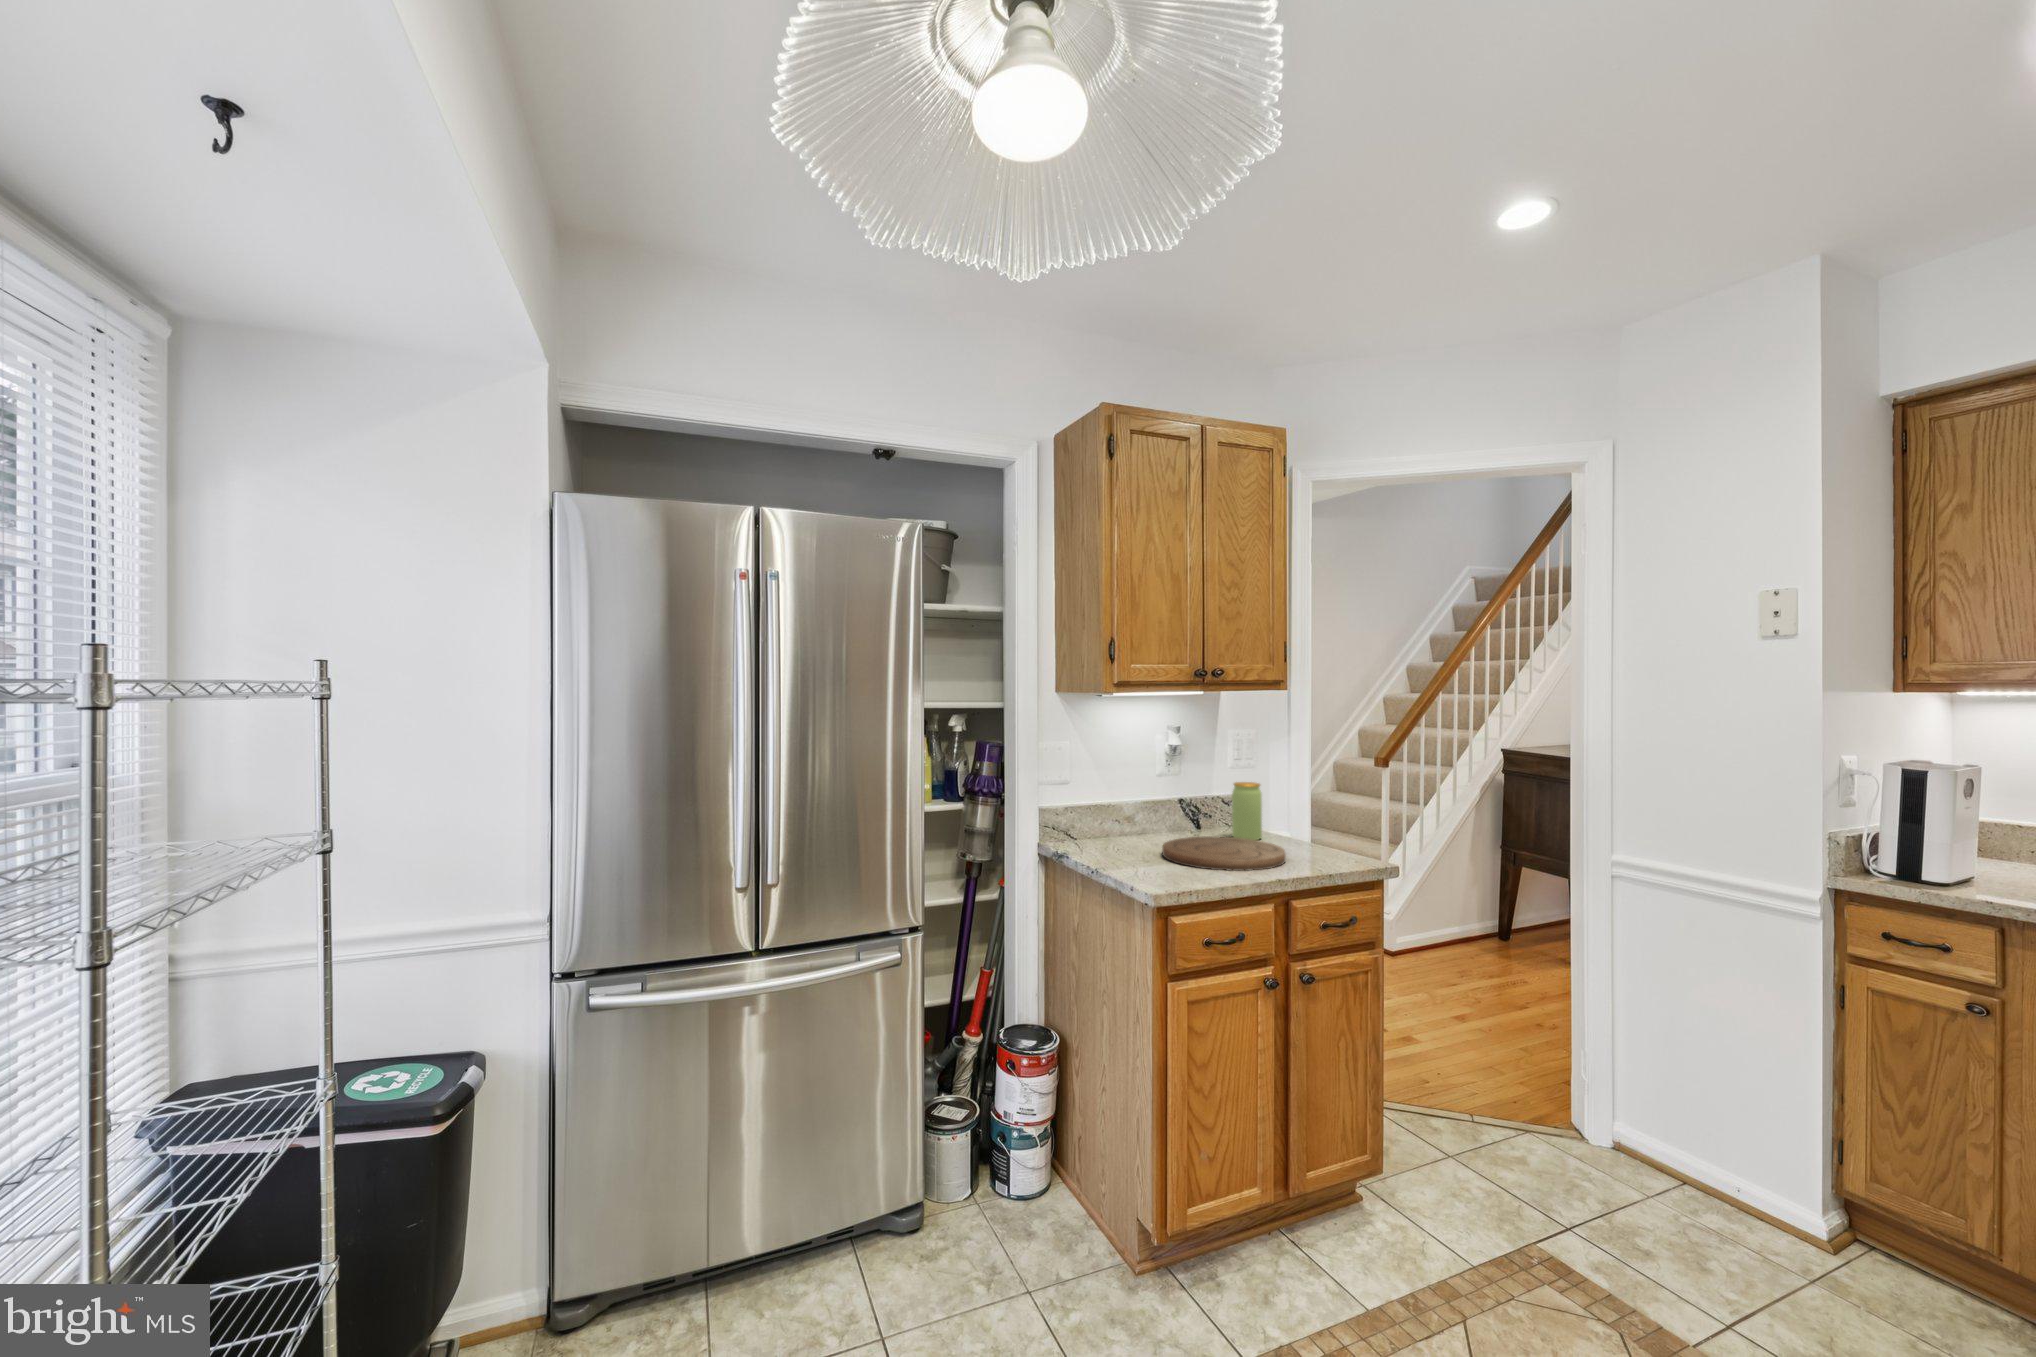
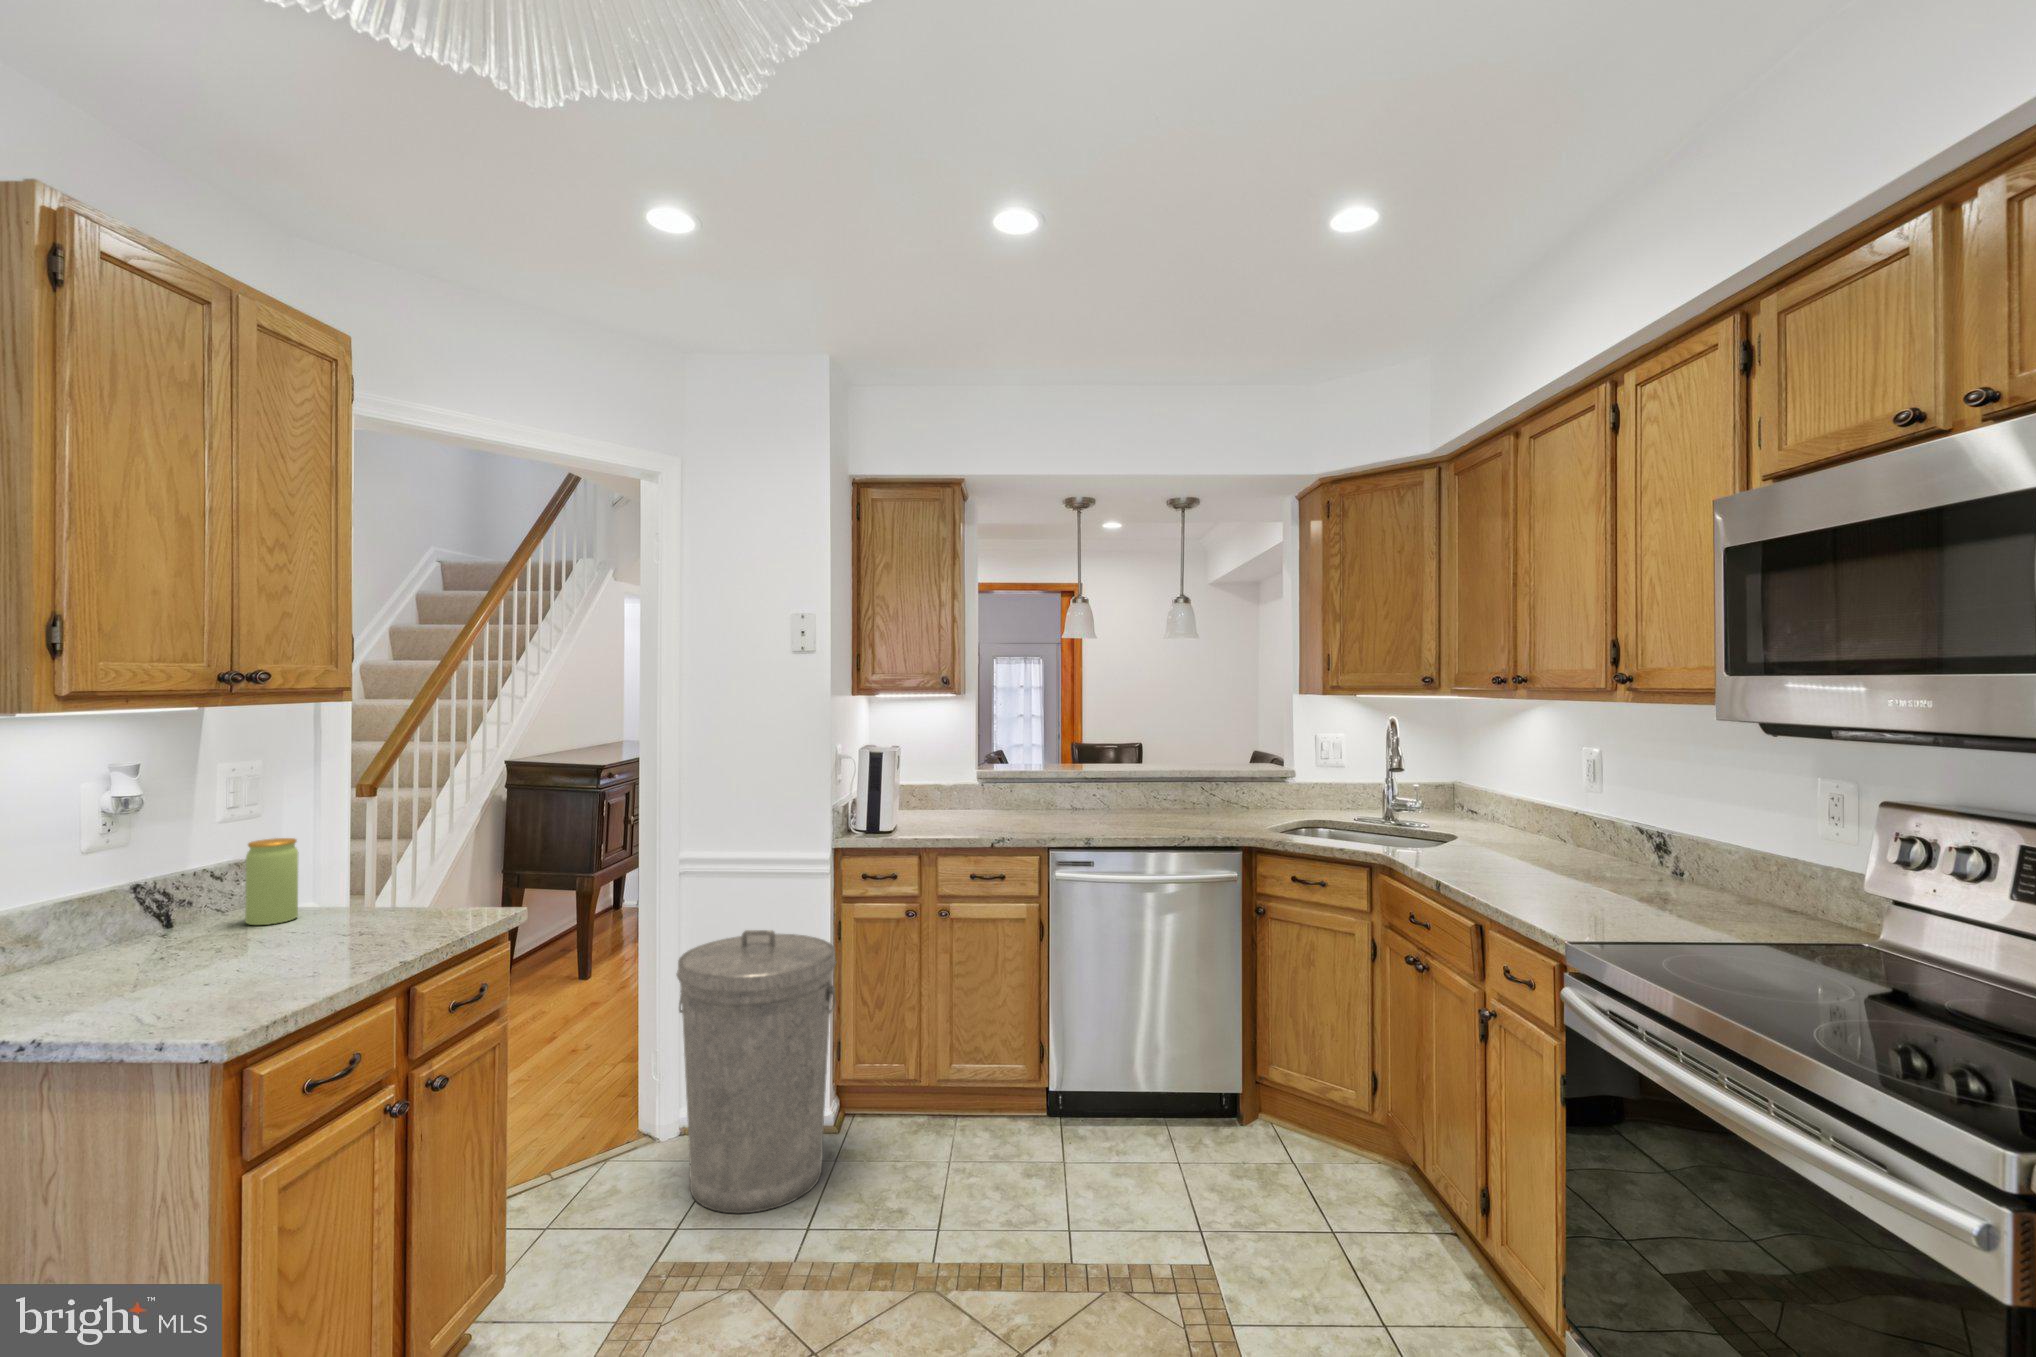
cutting board: present [1162,837,1286,871] -> none [149,919,378,984]
trash can: none [1581,950,1805,1287] -> present [677,930,836,1213]

